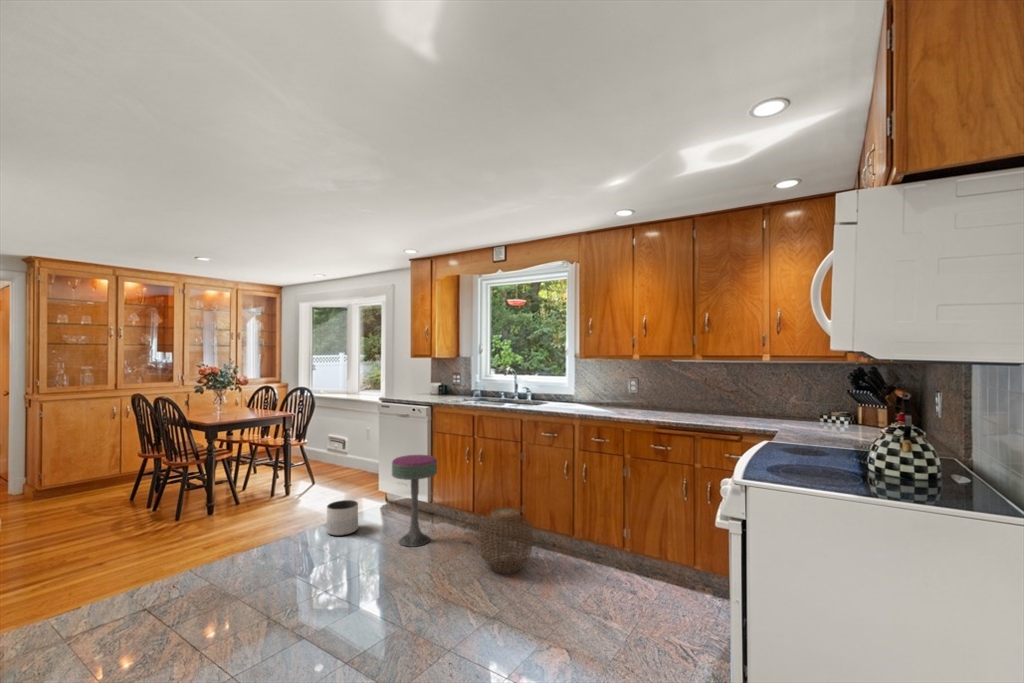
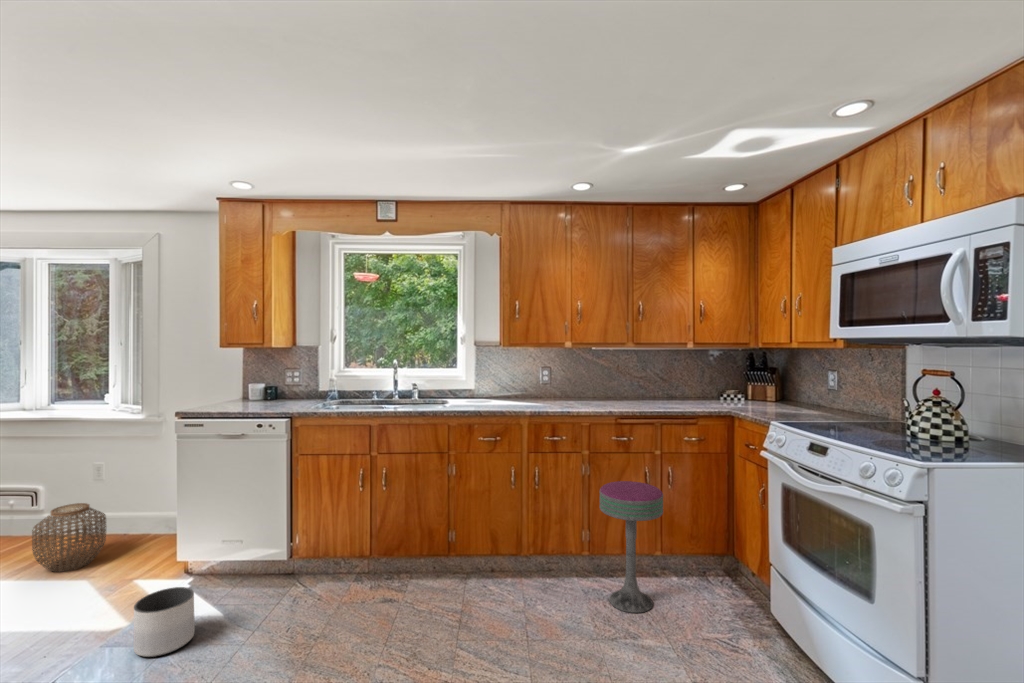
bar stool: present [392,455,437,547] -> present [600,481,663,613]
woven basket: present [479,507,532,573] -> present [32,503,106,572]

